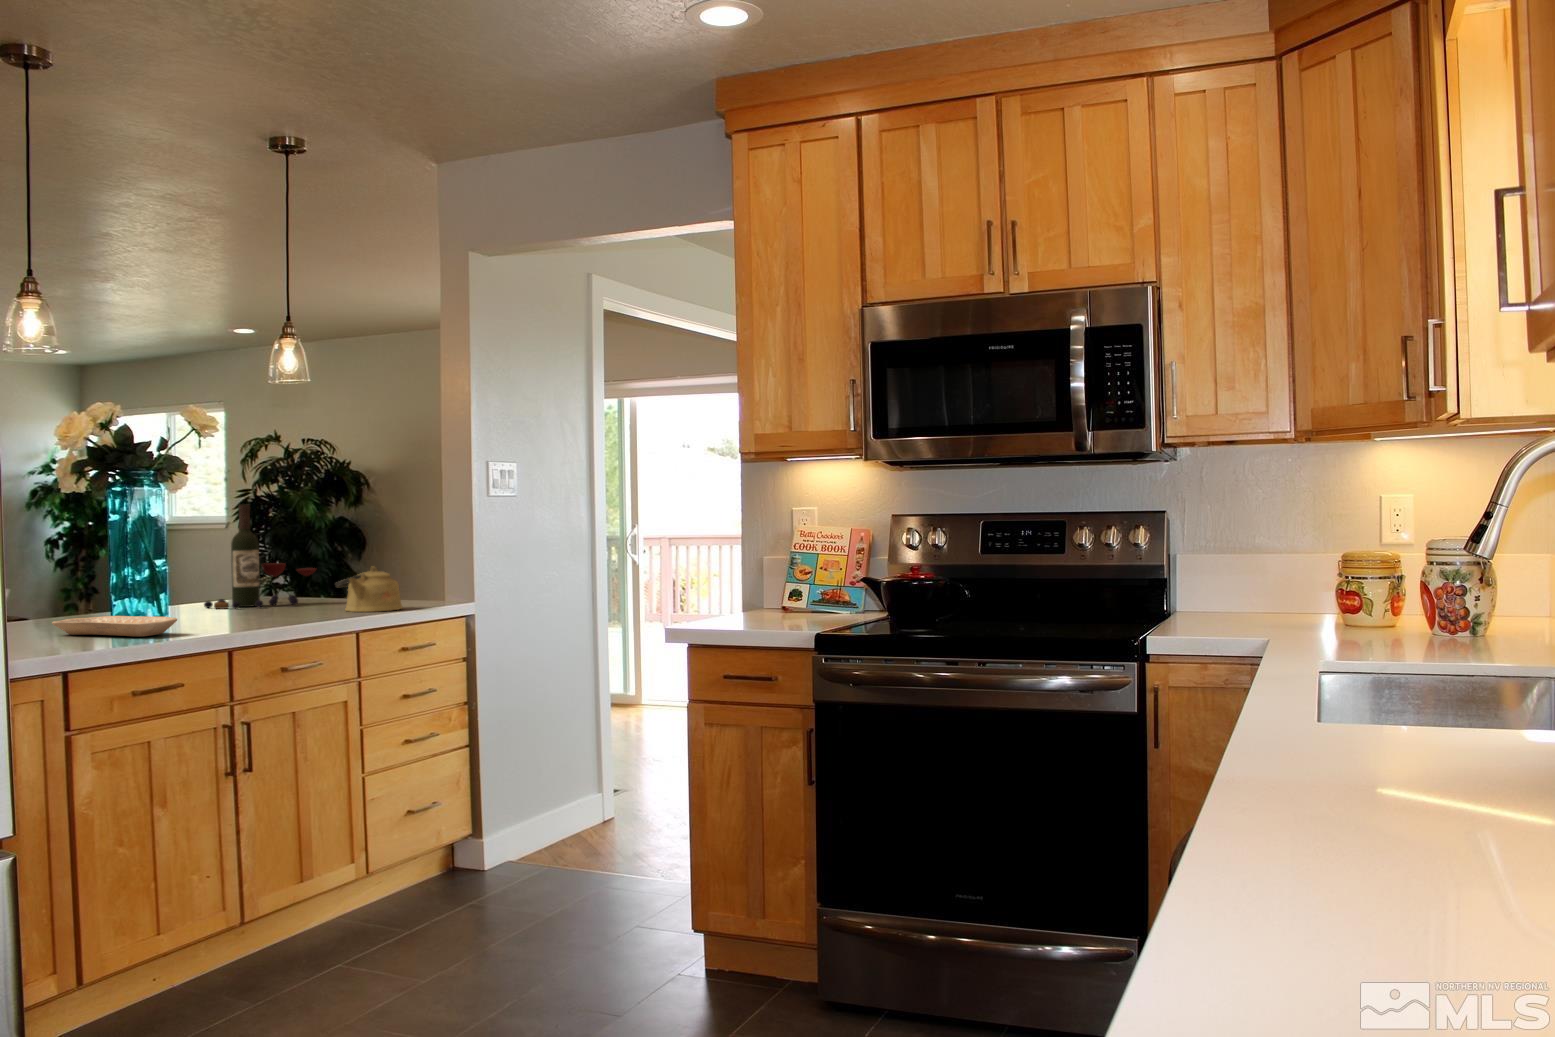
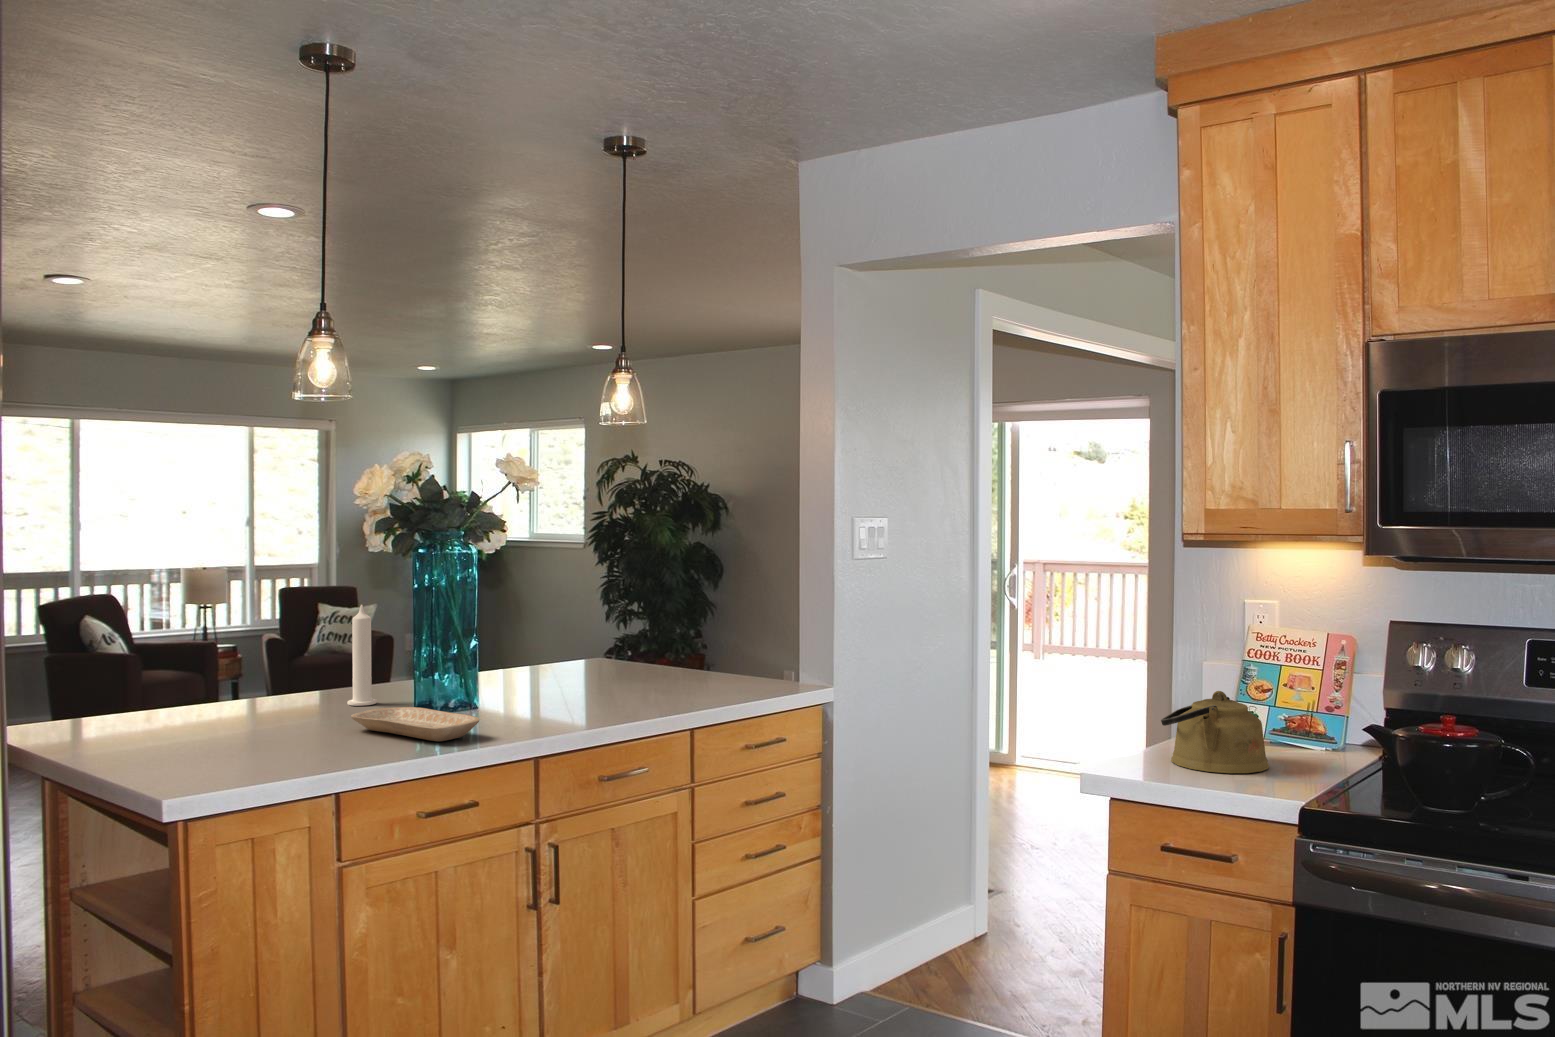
wine bottle: present [204,504,316,609] -> none [530,561,653,681]
candle: none [34,535,64,625] -> present [347,605,377,706]
kettle: present [335,566,402,612] -> present [1161,691,1269,773]

